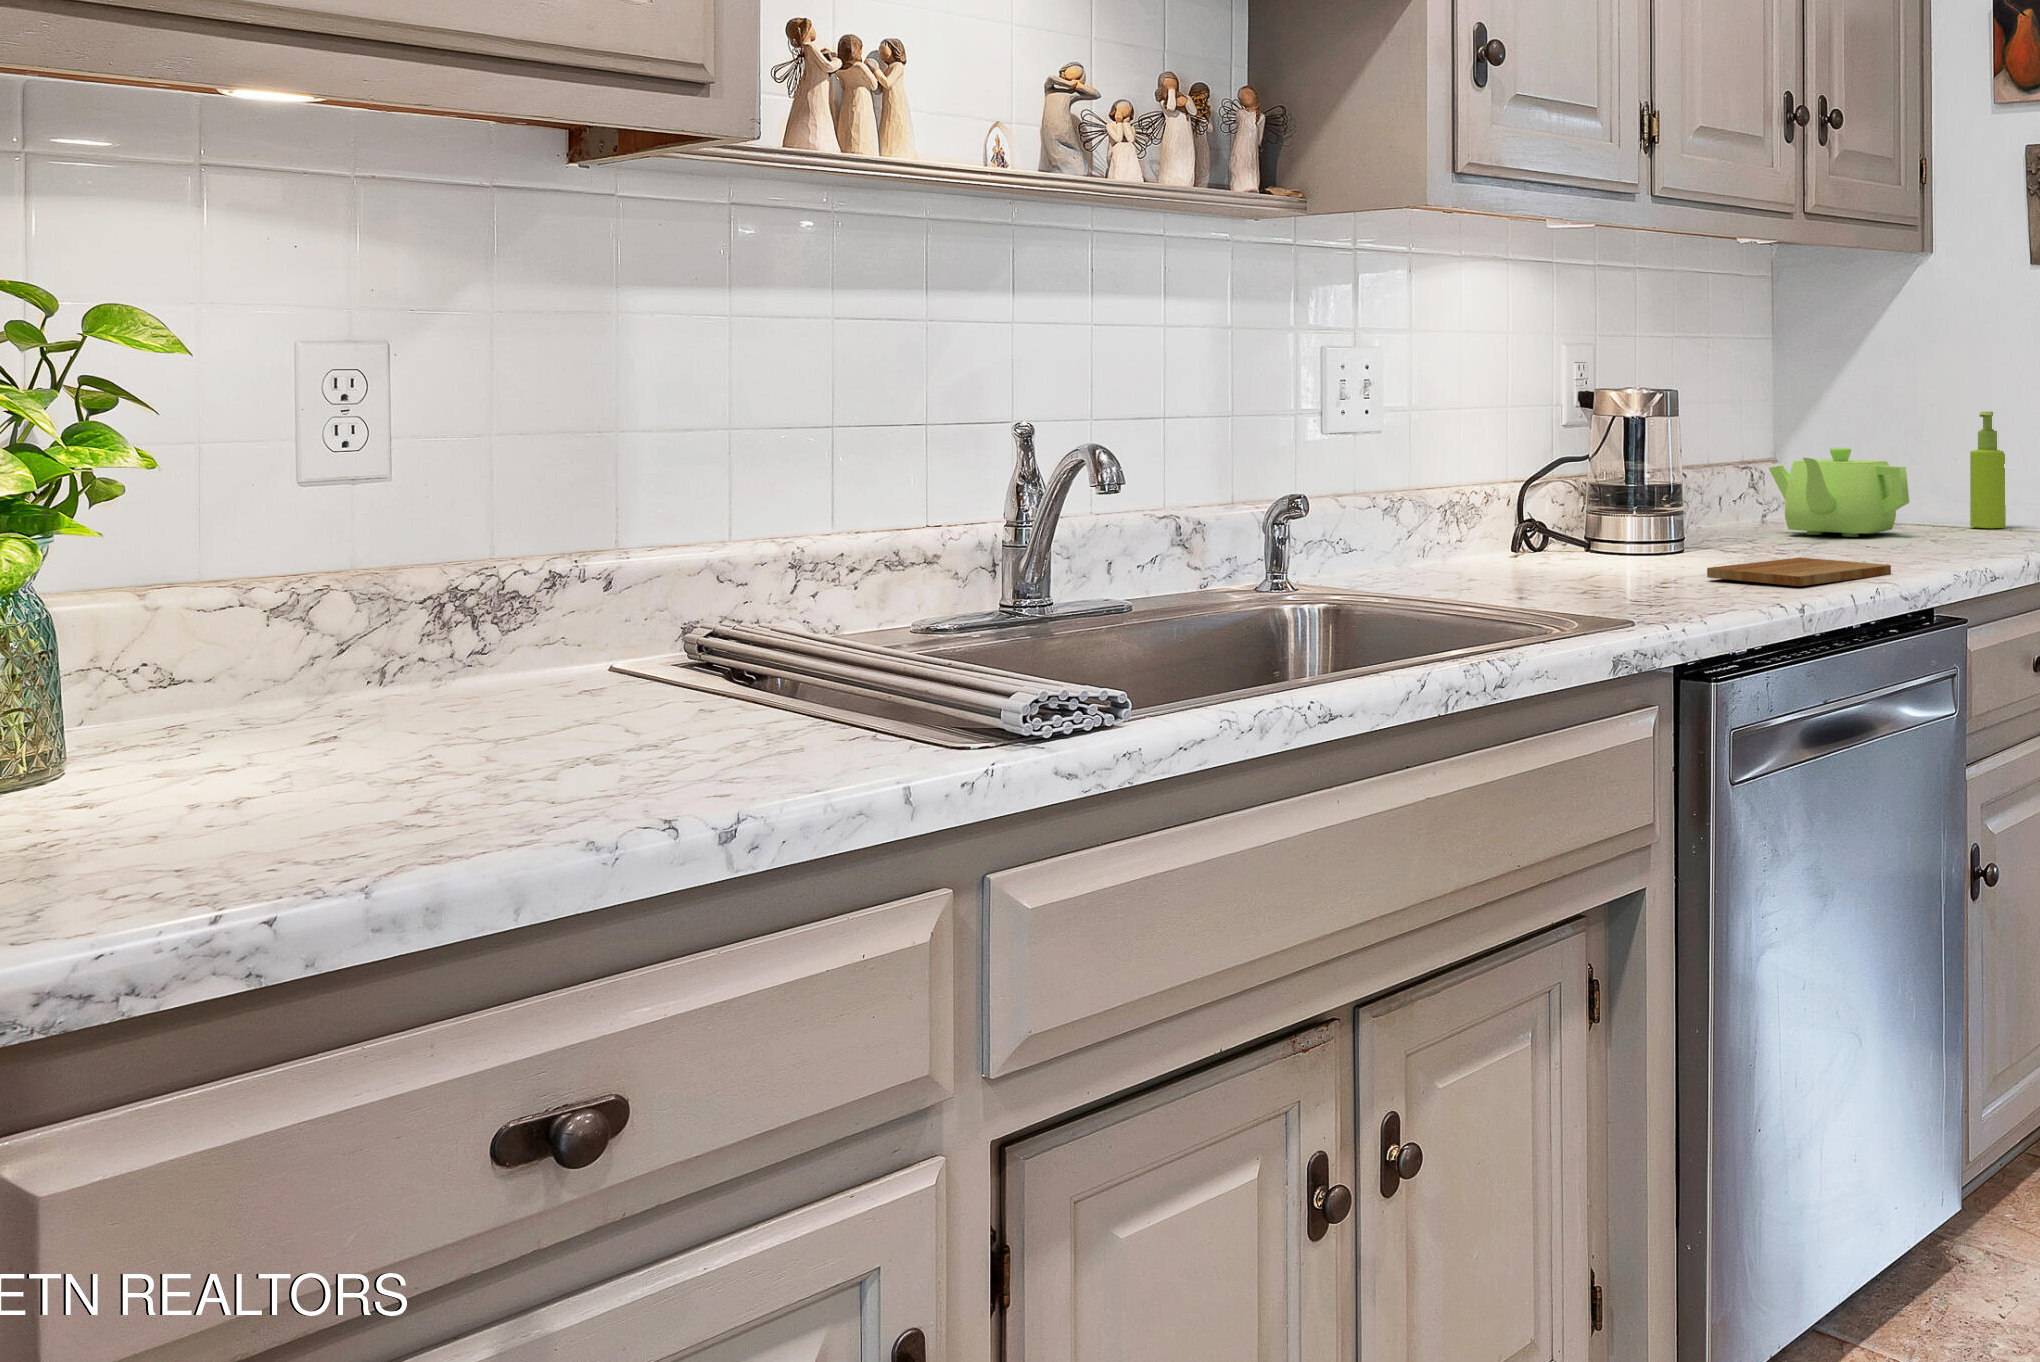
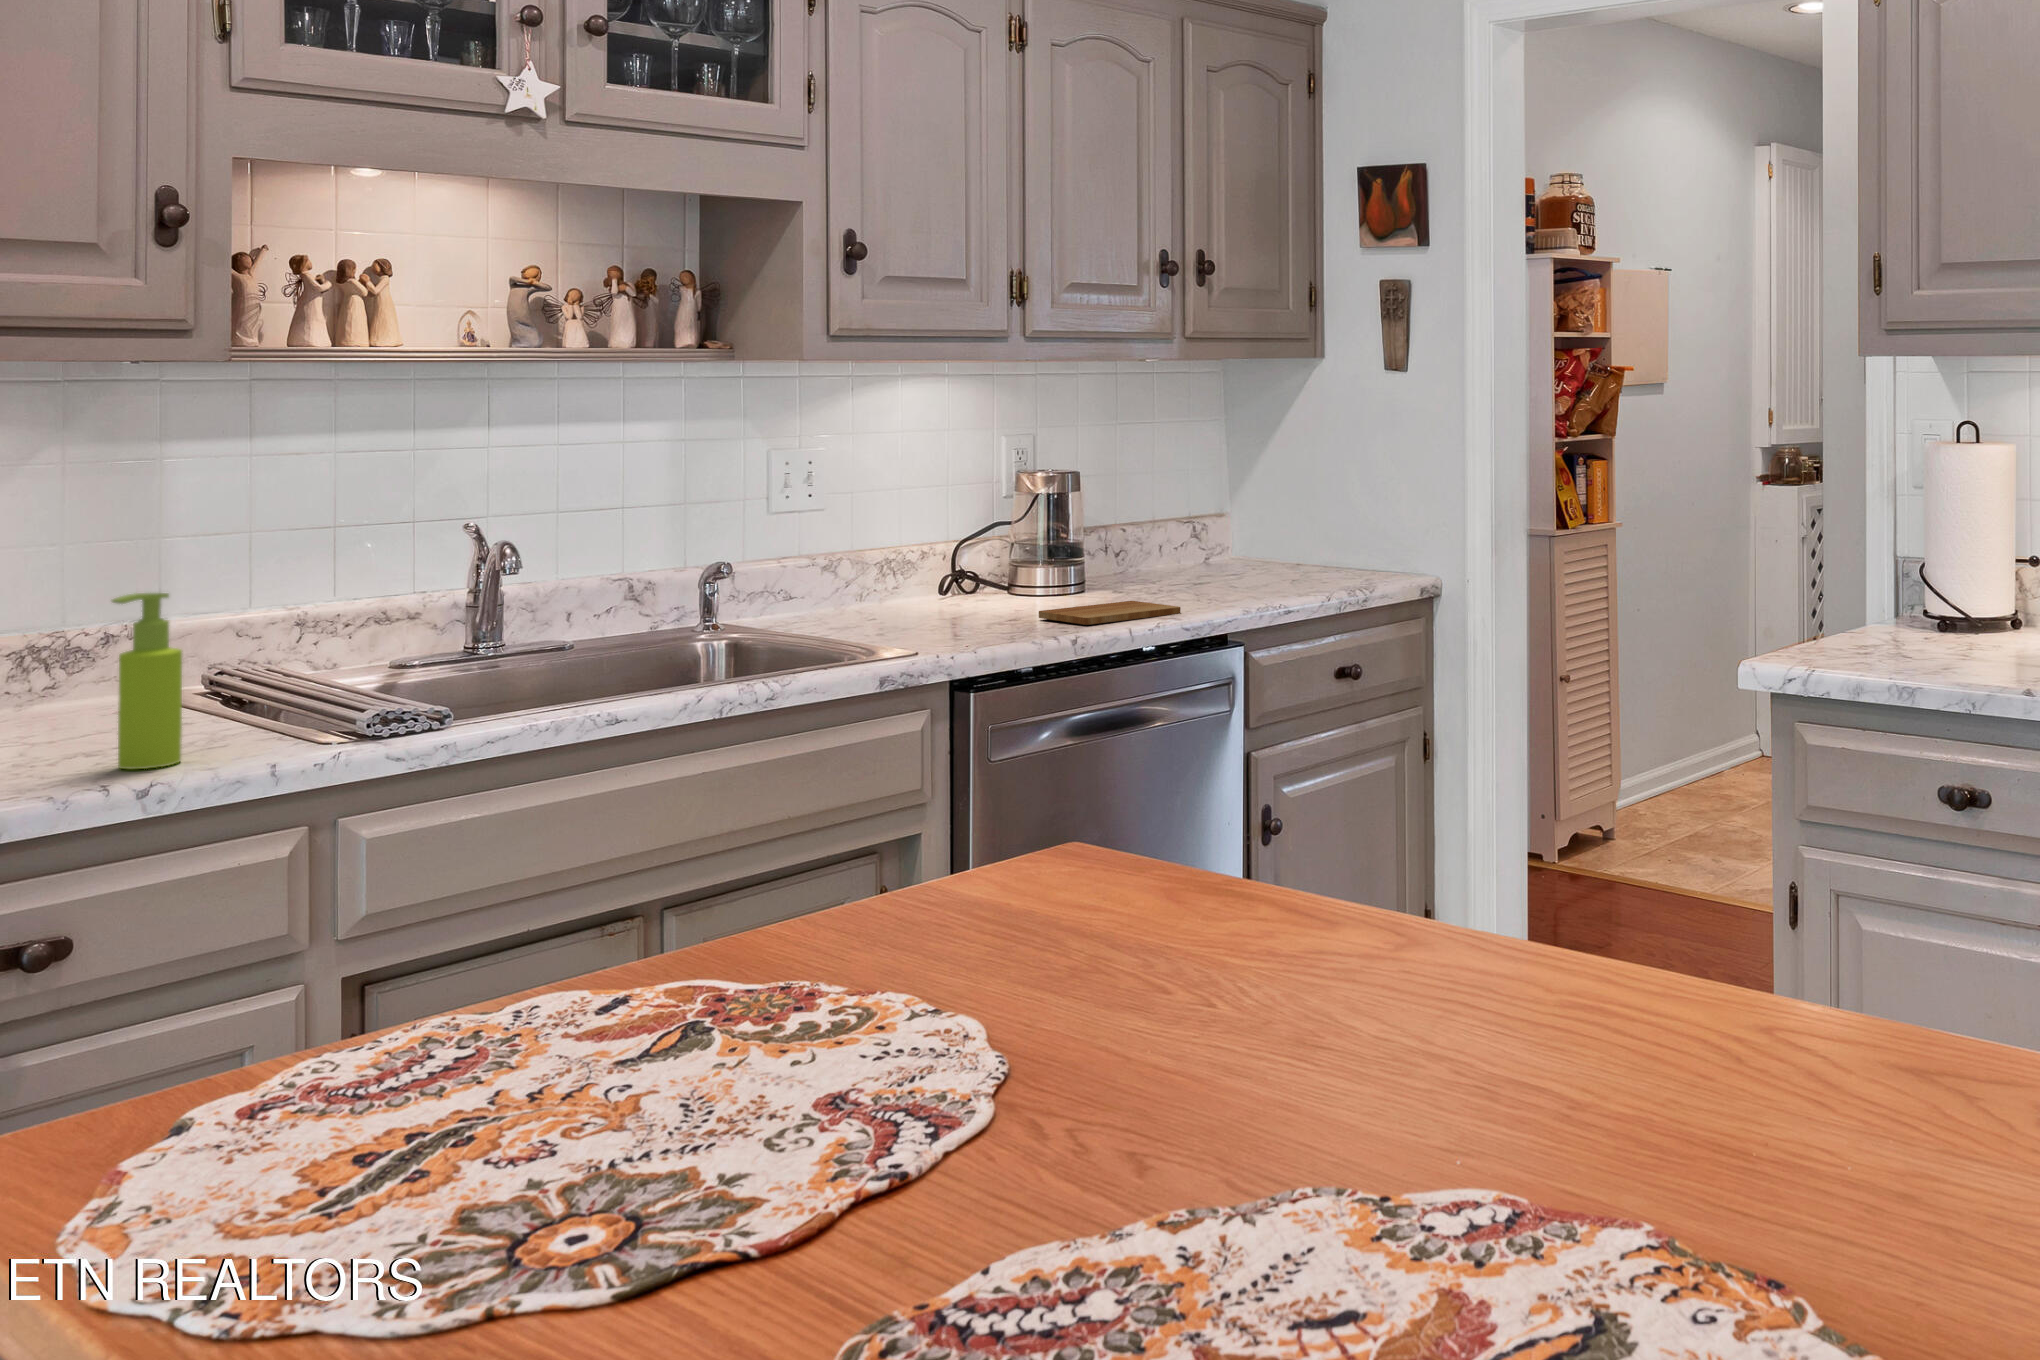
soap dispenser: present [1970,412,2006,528] -> present [112,593,182,769]
teapot: present [1769,448,1909,537] -> none [1188,510,1280,579]

